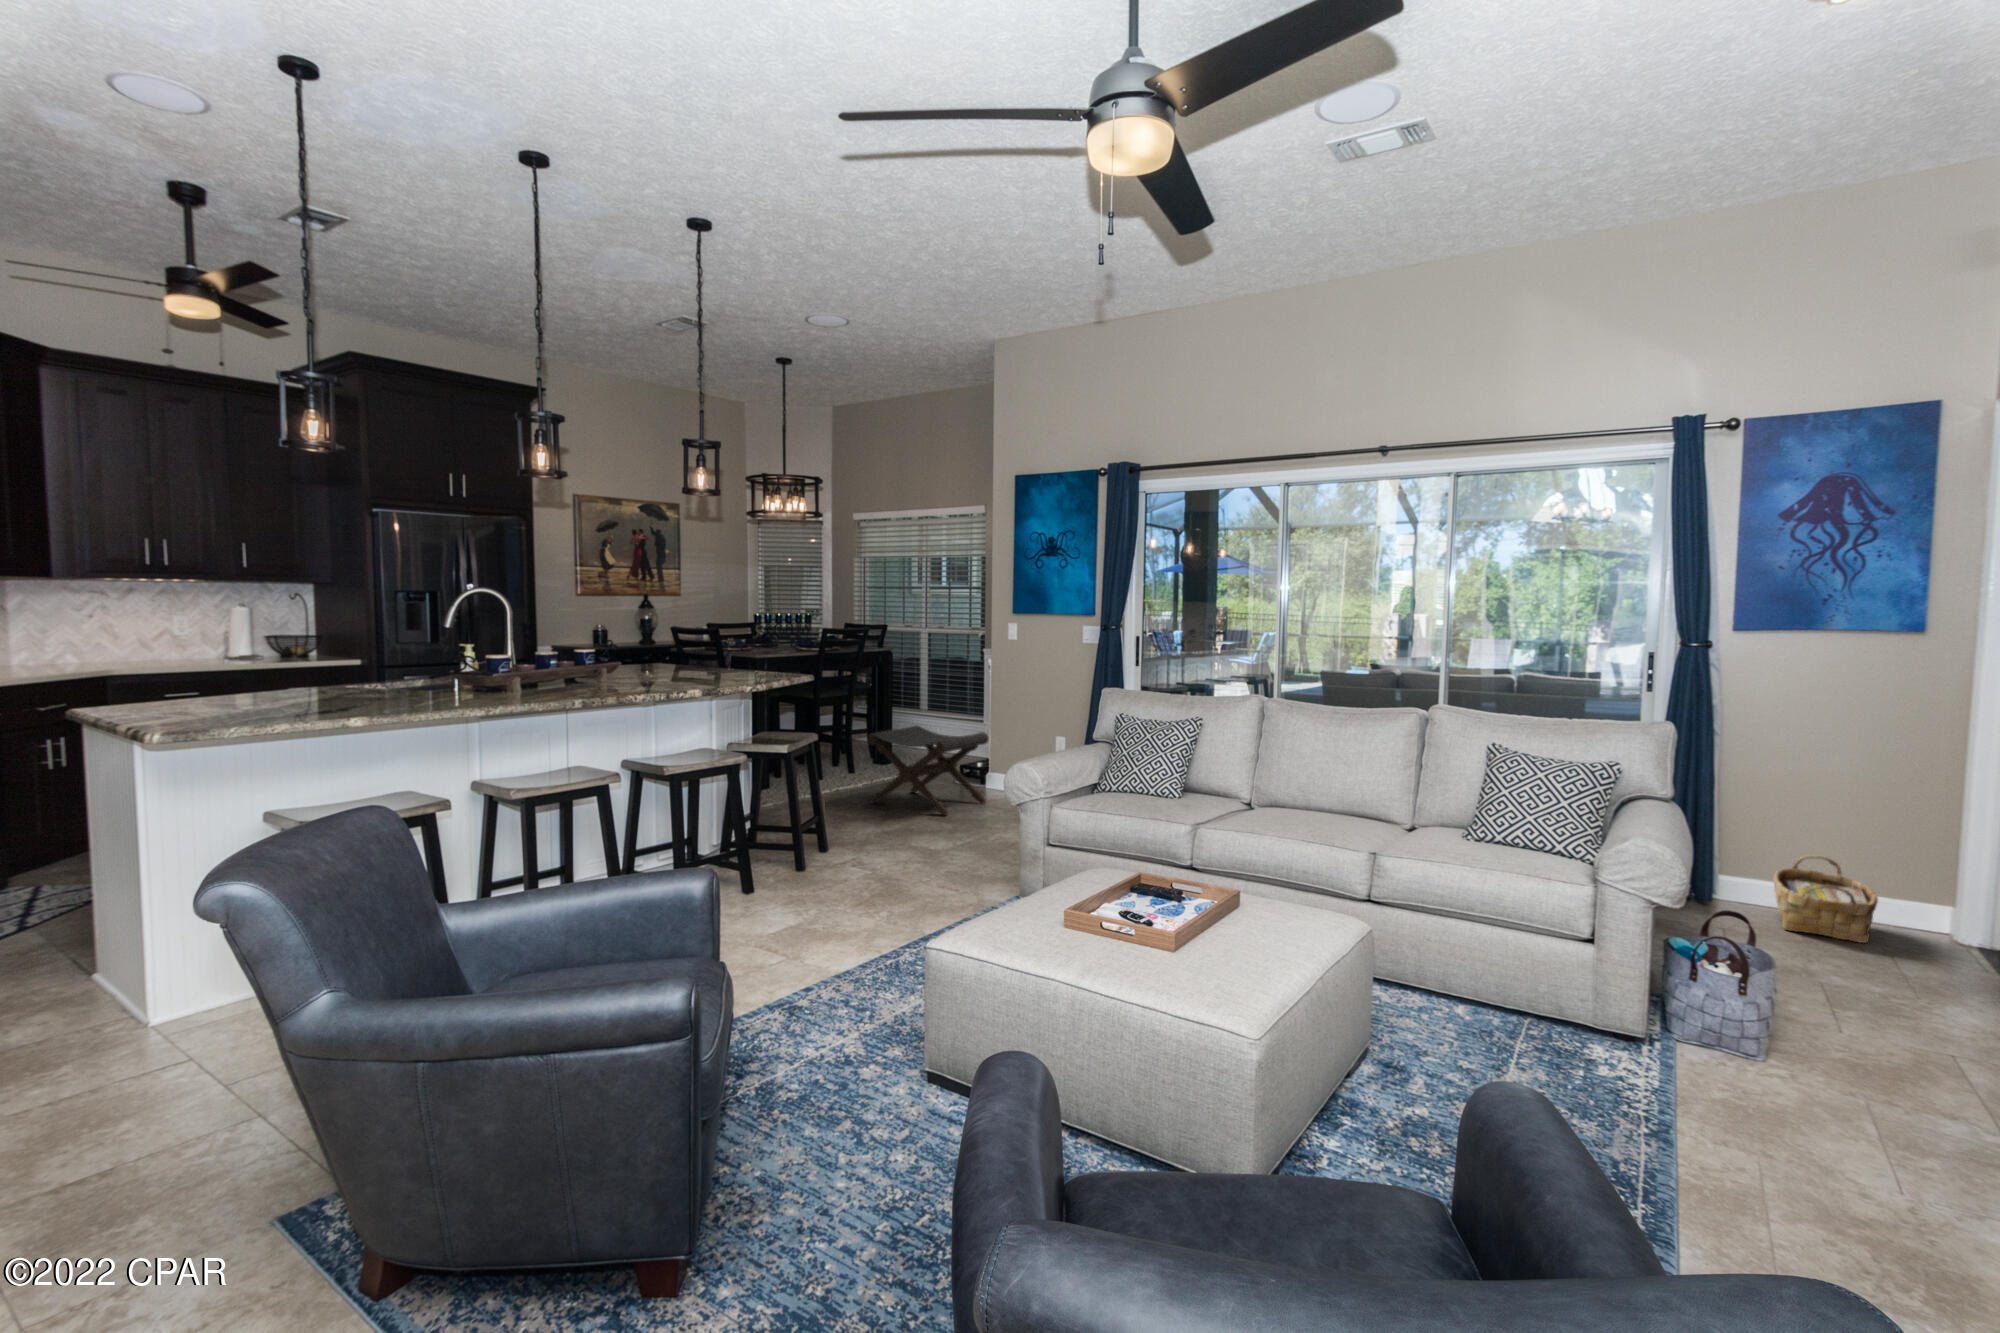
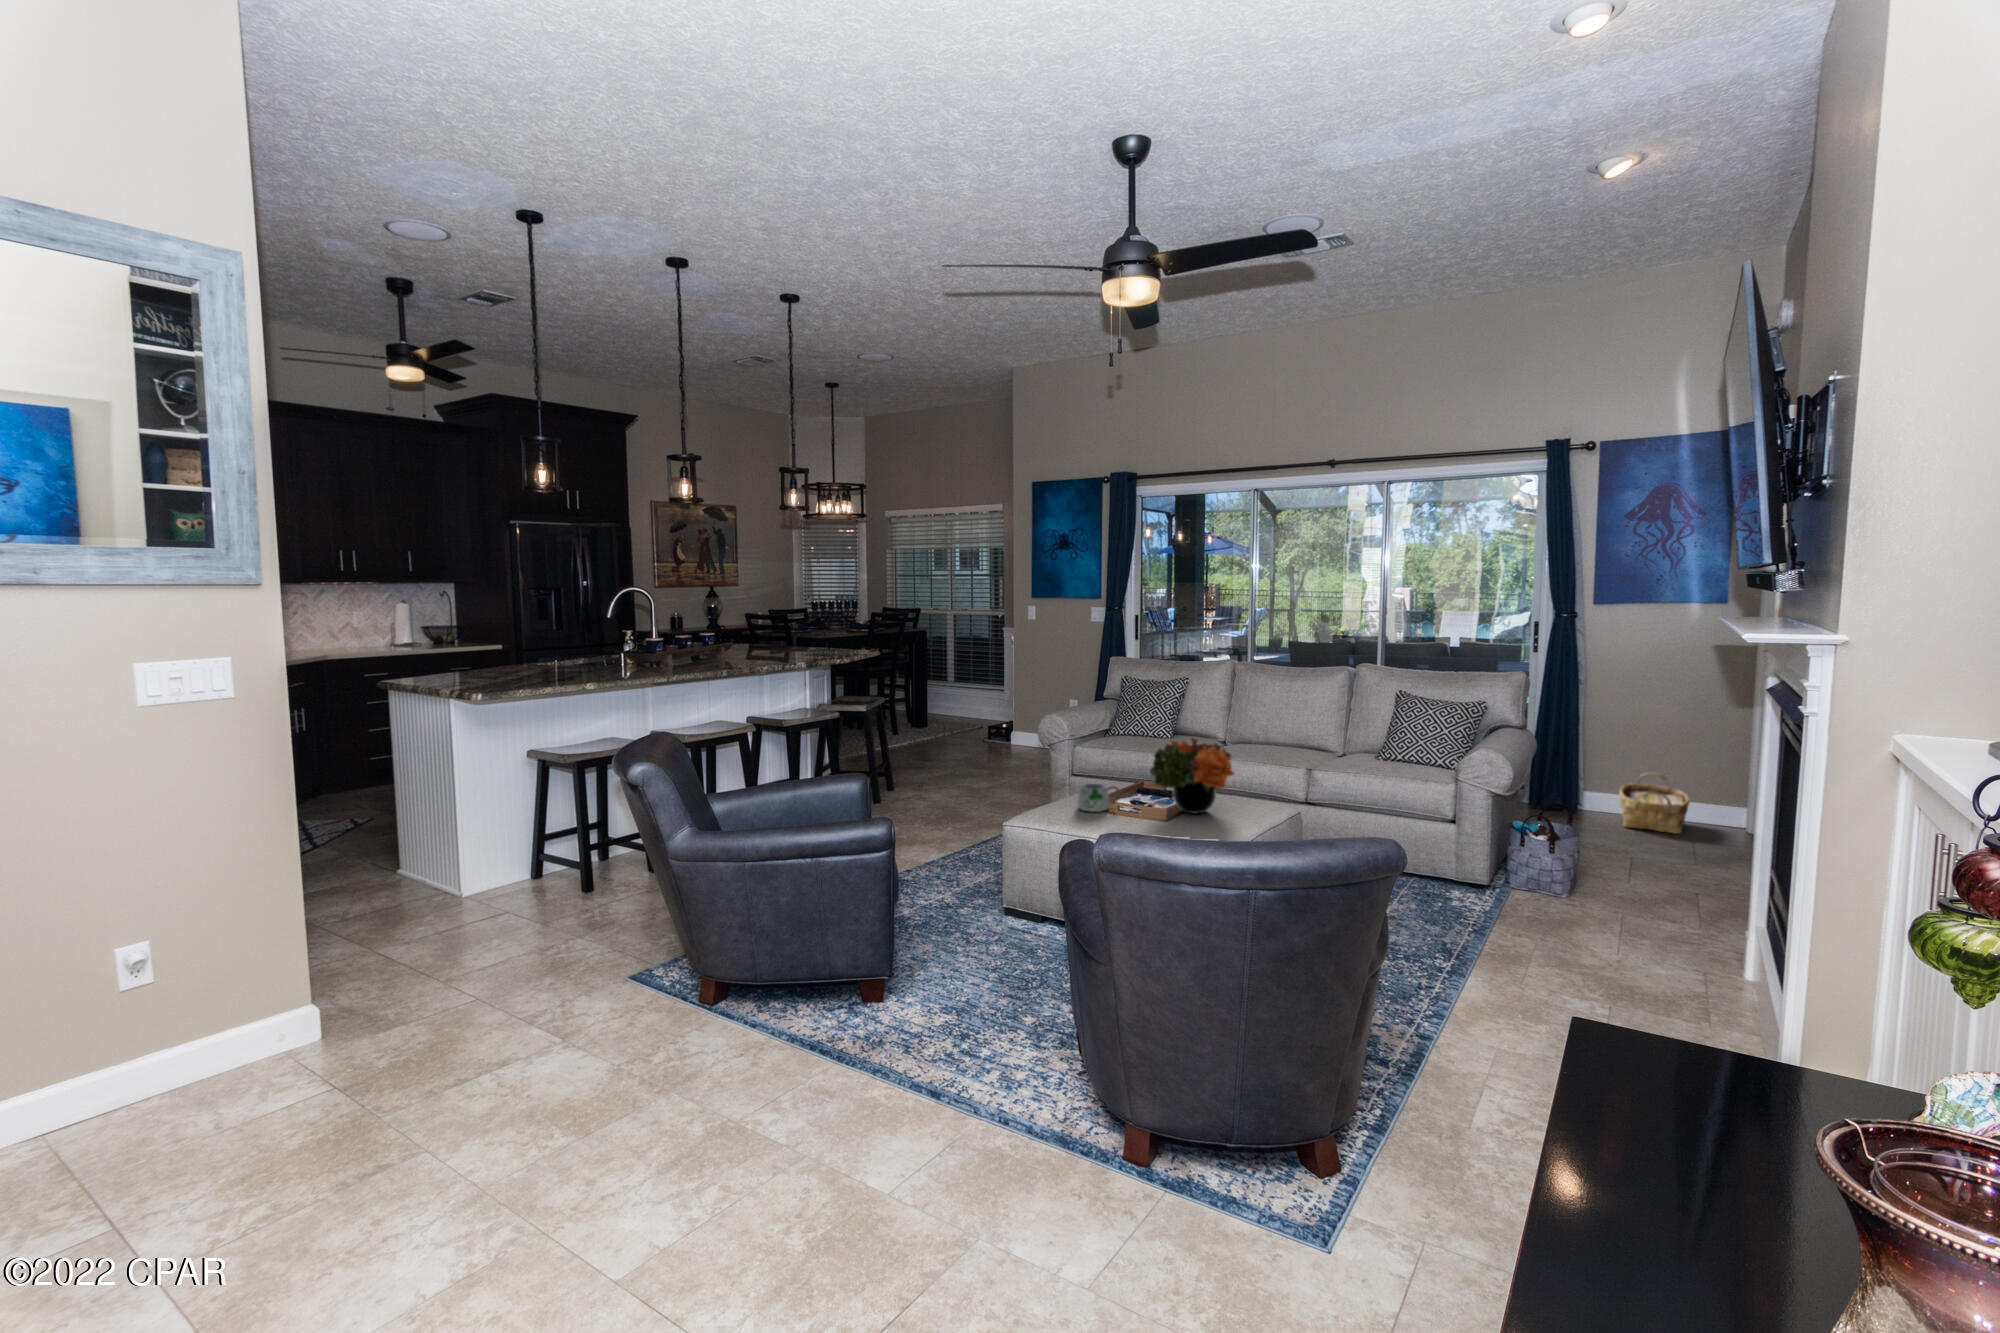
footstool: present [867,726,989,816] -> none [915,693,1015,765]
flower arrangement: none [1148,817,1283,937] -> present [1150,738,1234,813]
mug: none [1041,884,1105,935] -> present [1078,784,1120,814]

